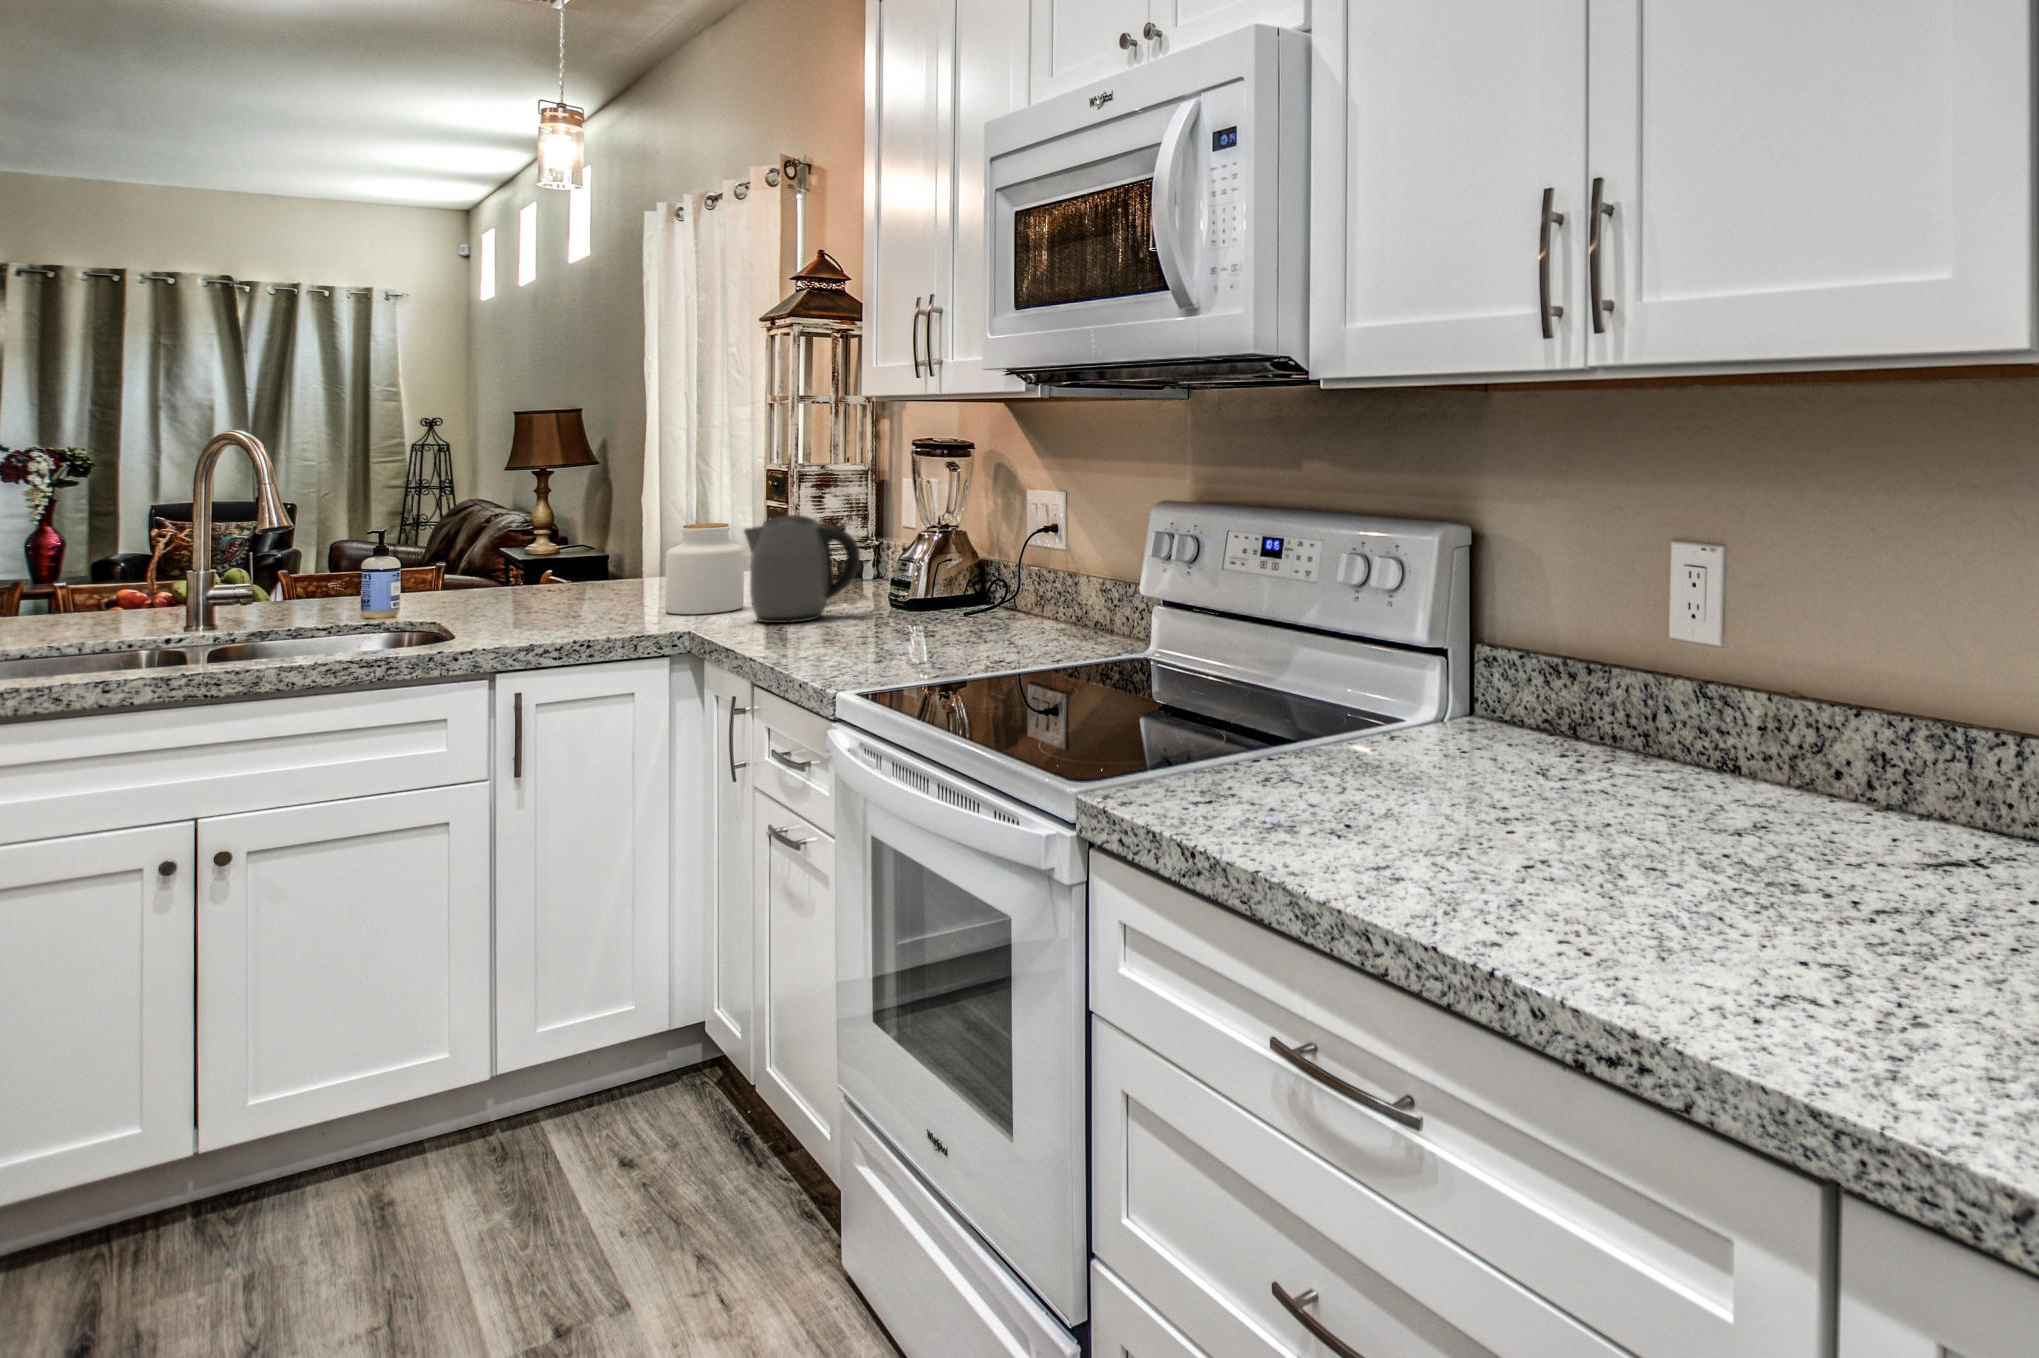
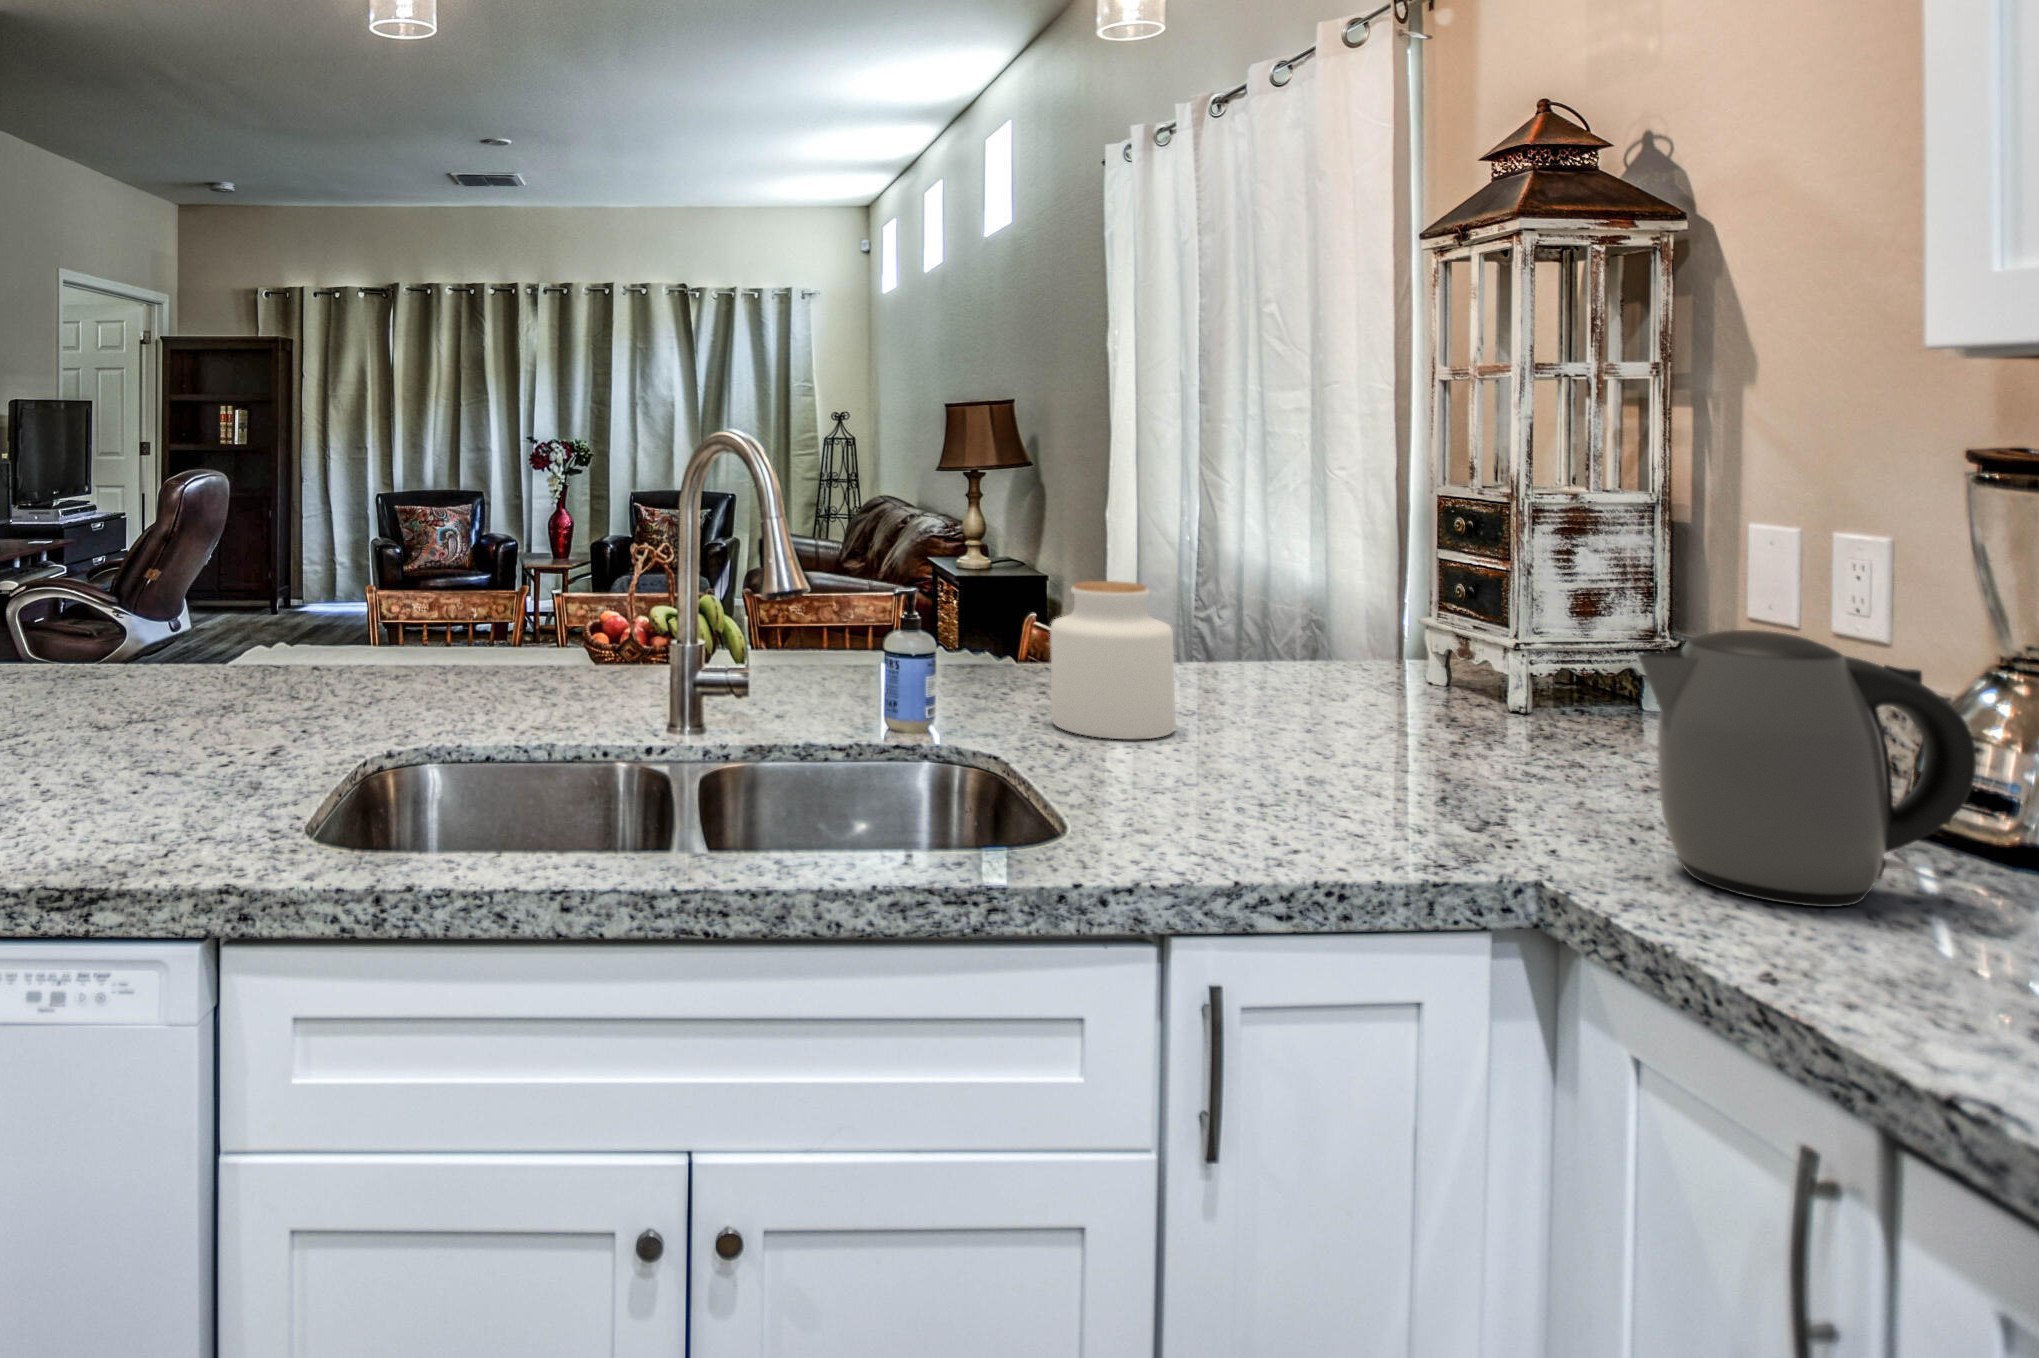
jar: present [665,523,744,614] -> present [1050,581,1176,739]

